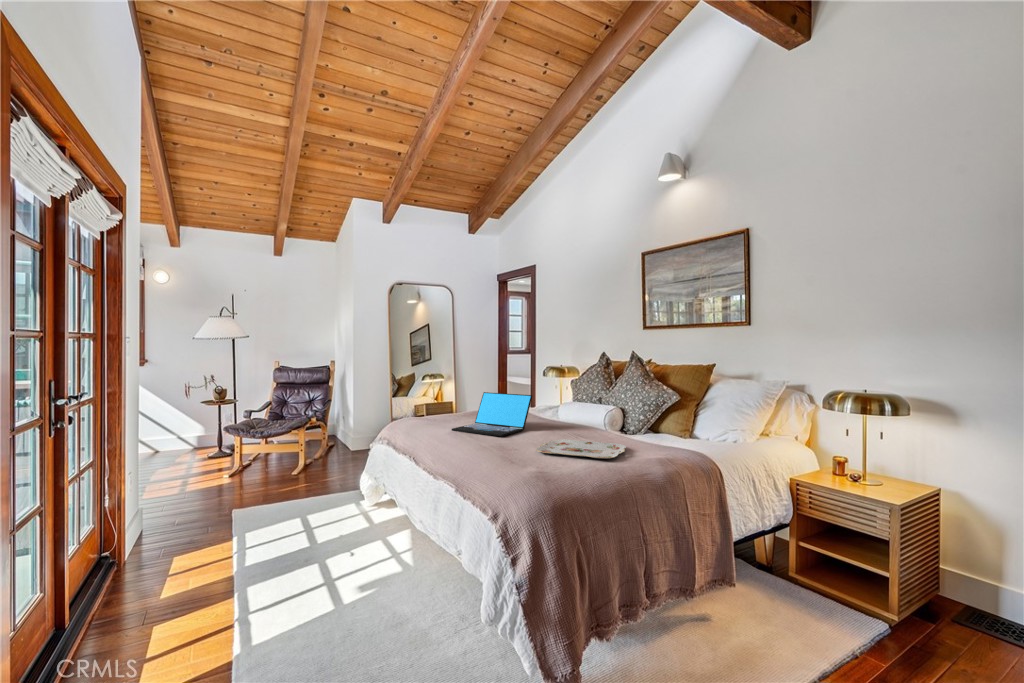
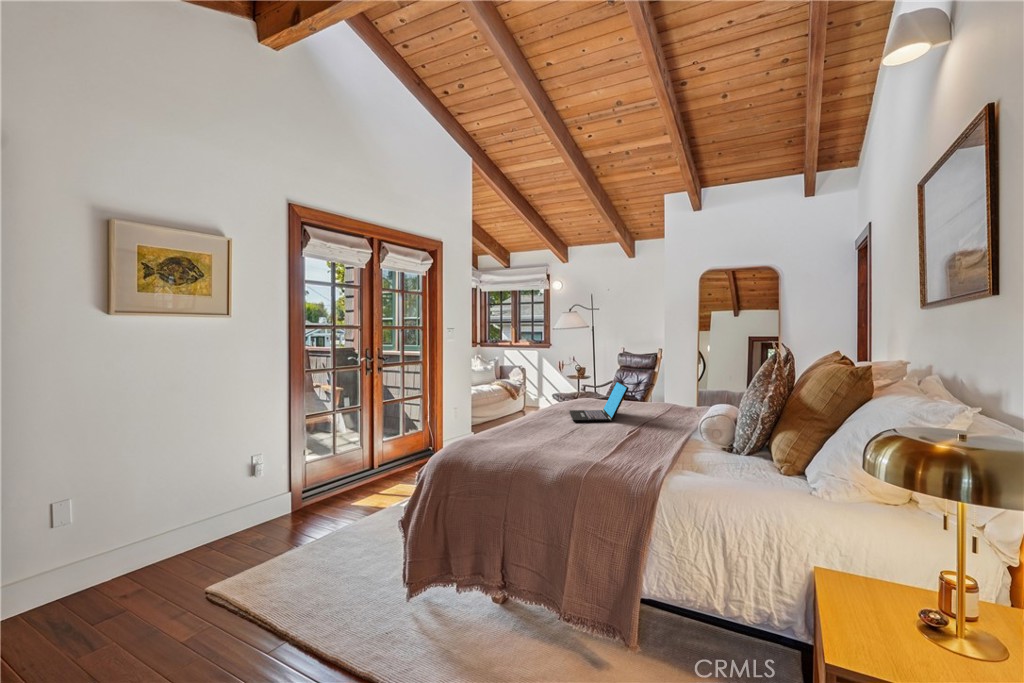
serving tray: present [536,439,626,459] -> none [536,431,616,452]

